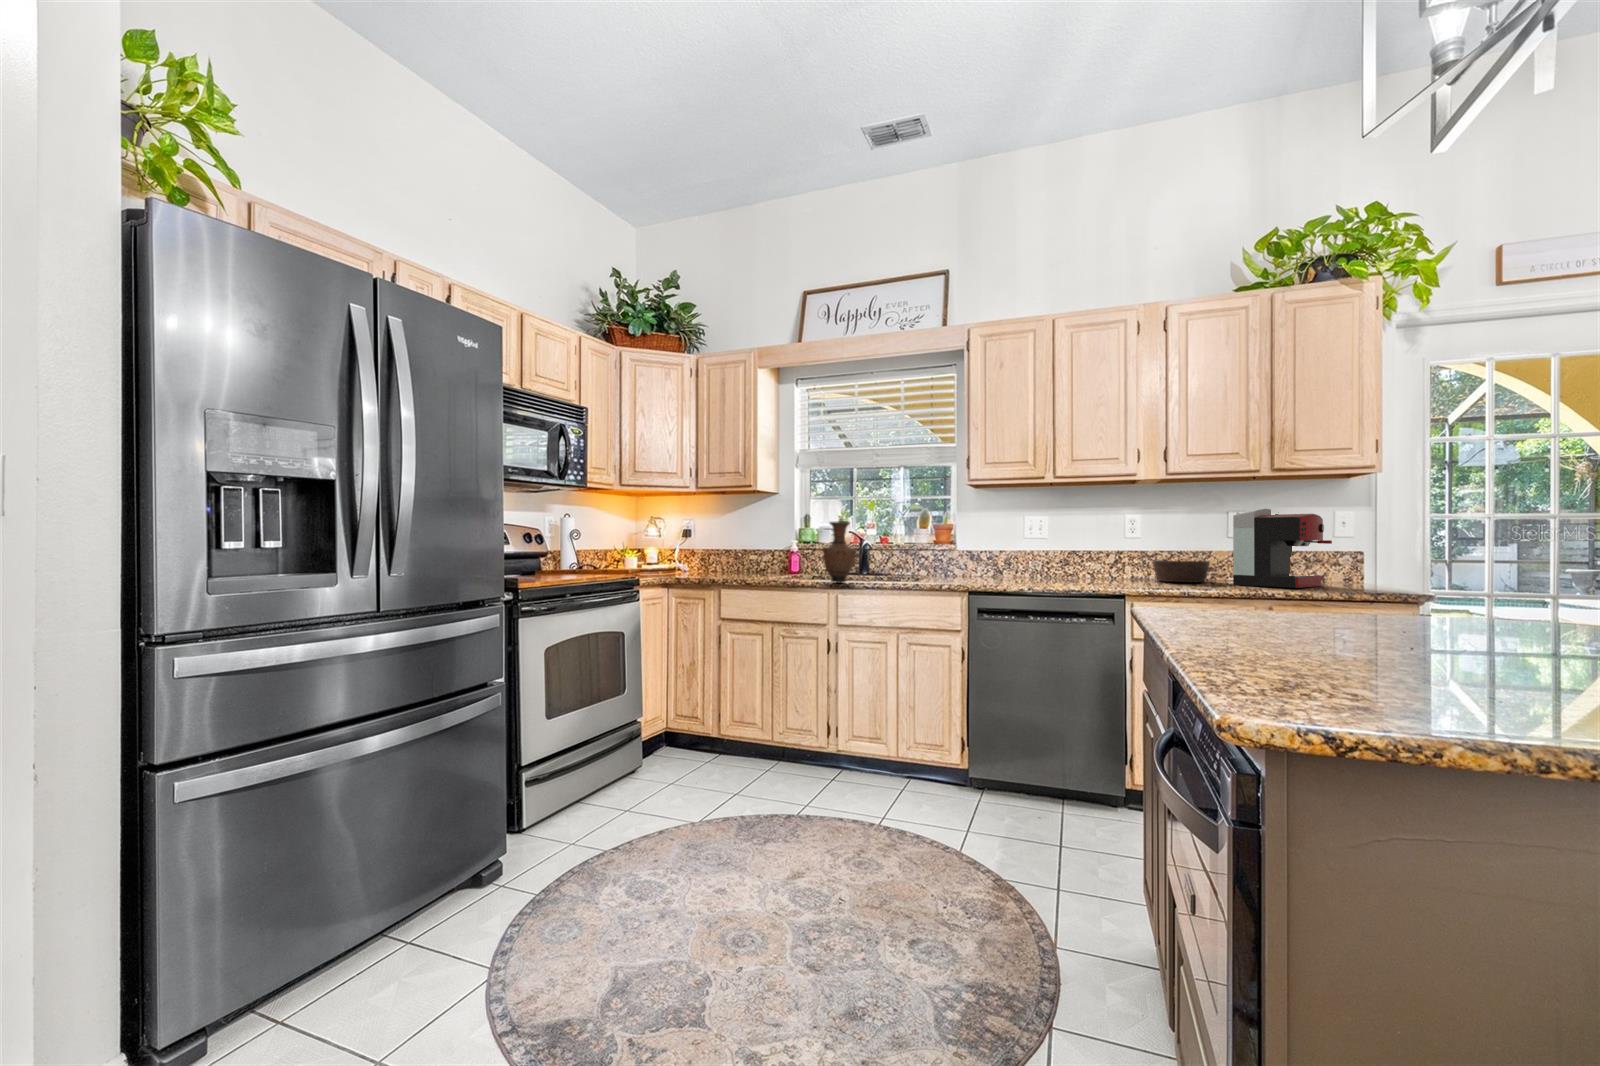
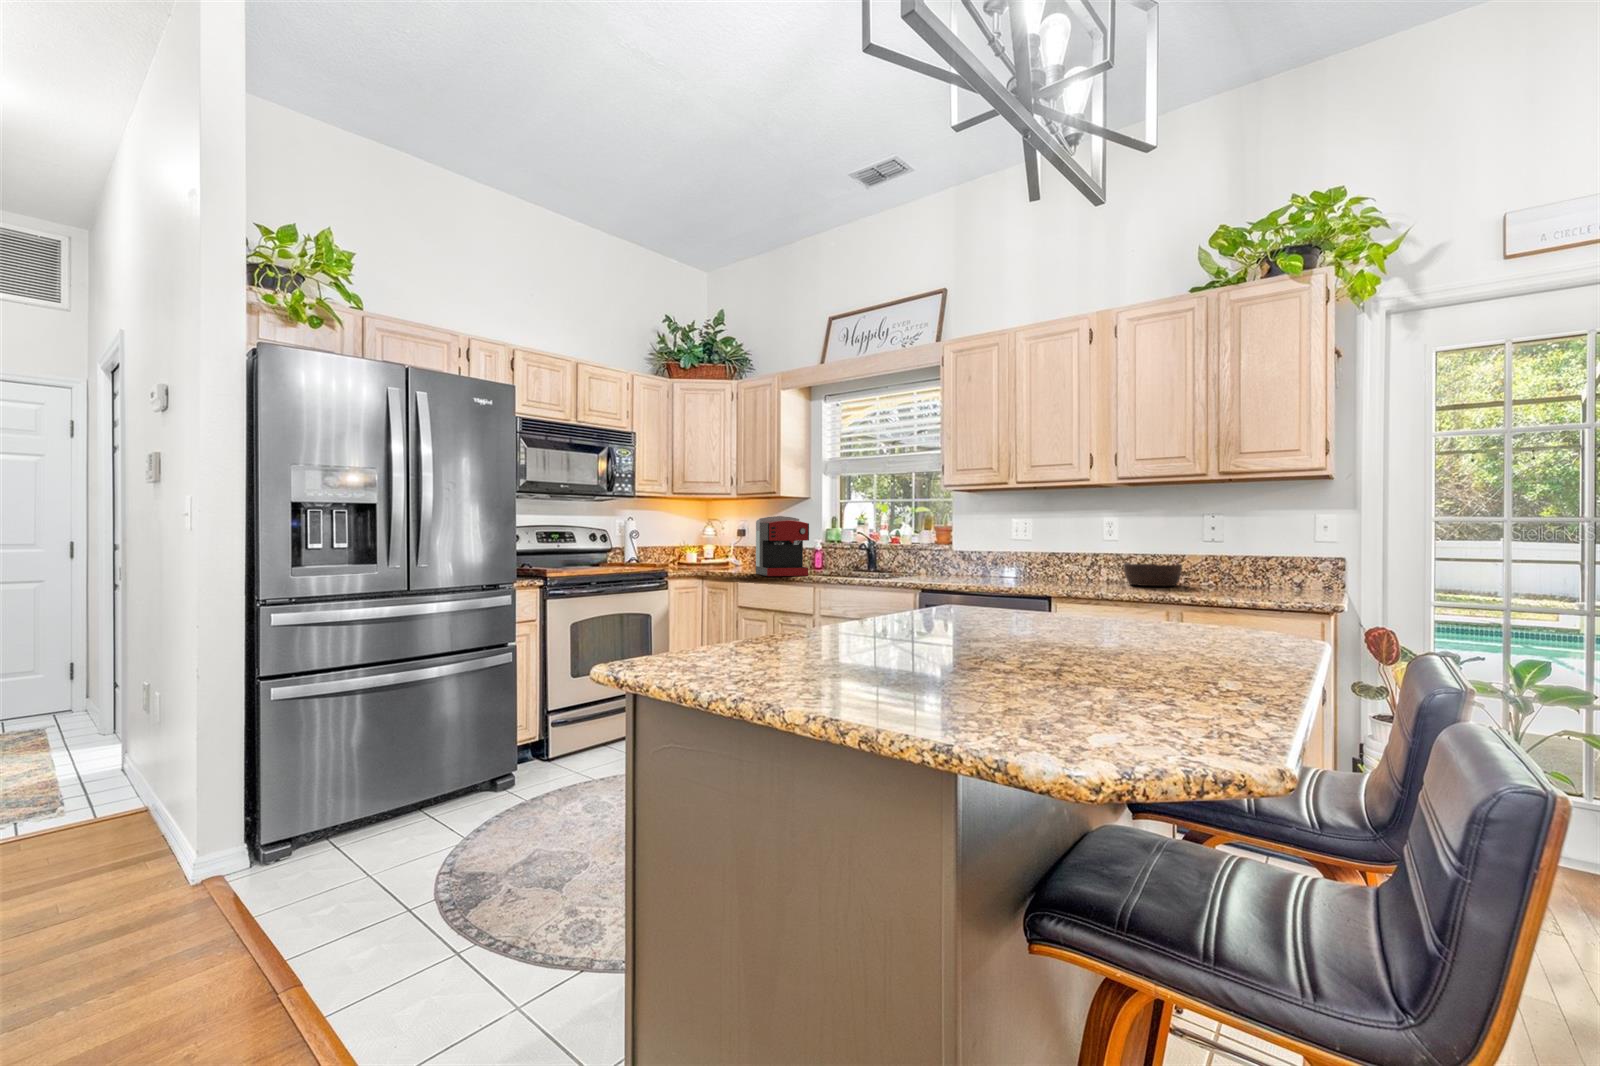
coffee maker: present [1233,509,1332,588] -> present [756,516,809,576]
vase: present [823,522,856,583] -> none [809,525,839,579]

